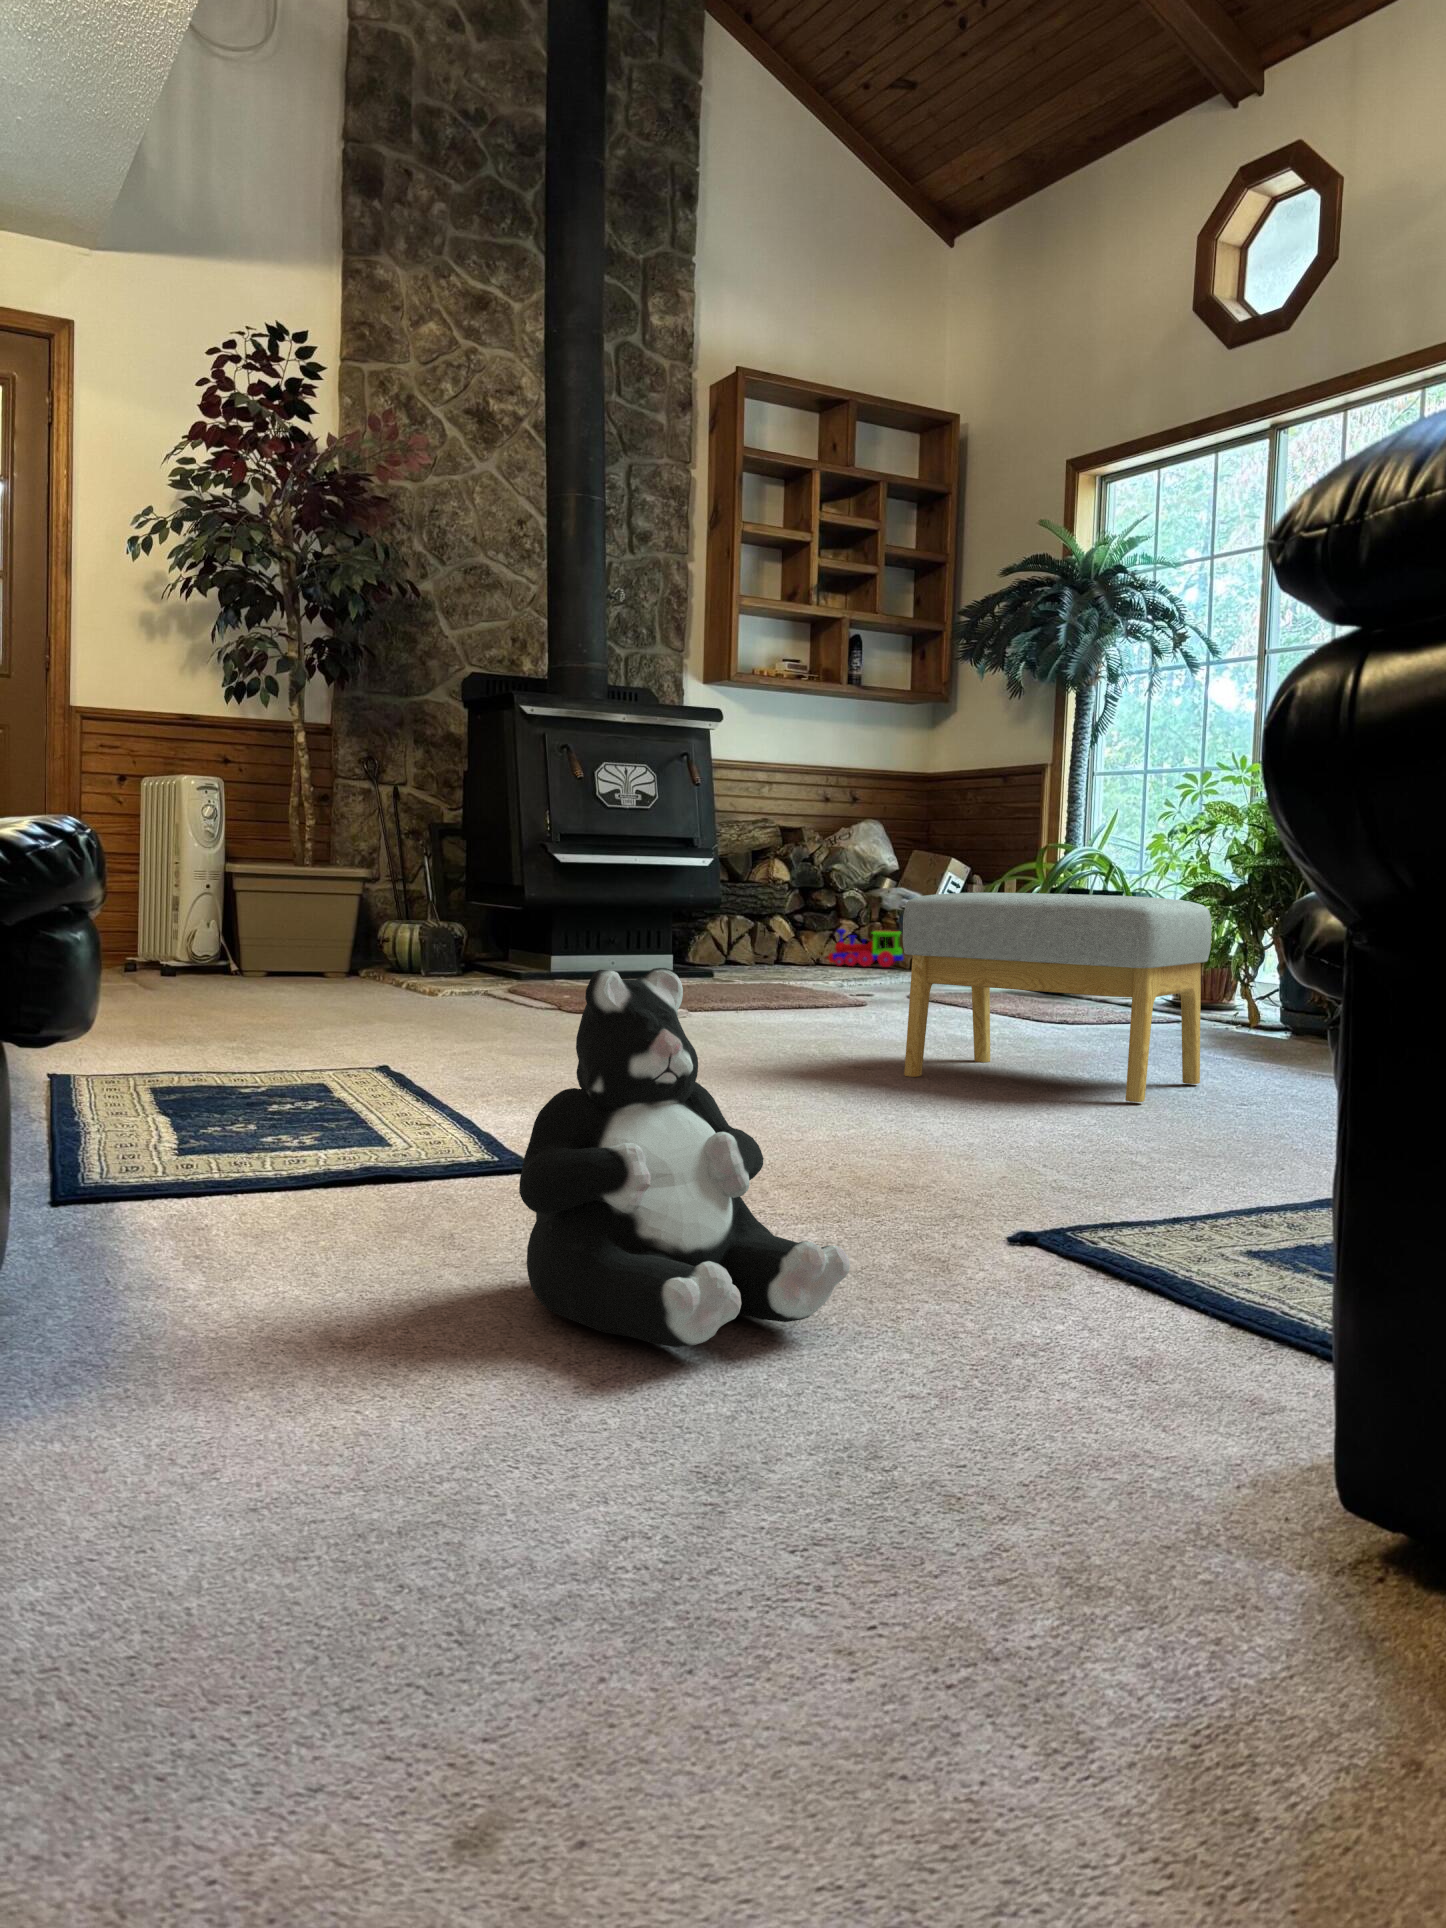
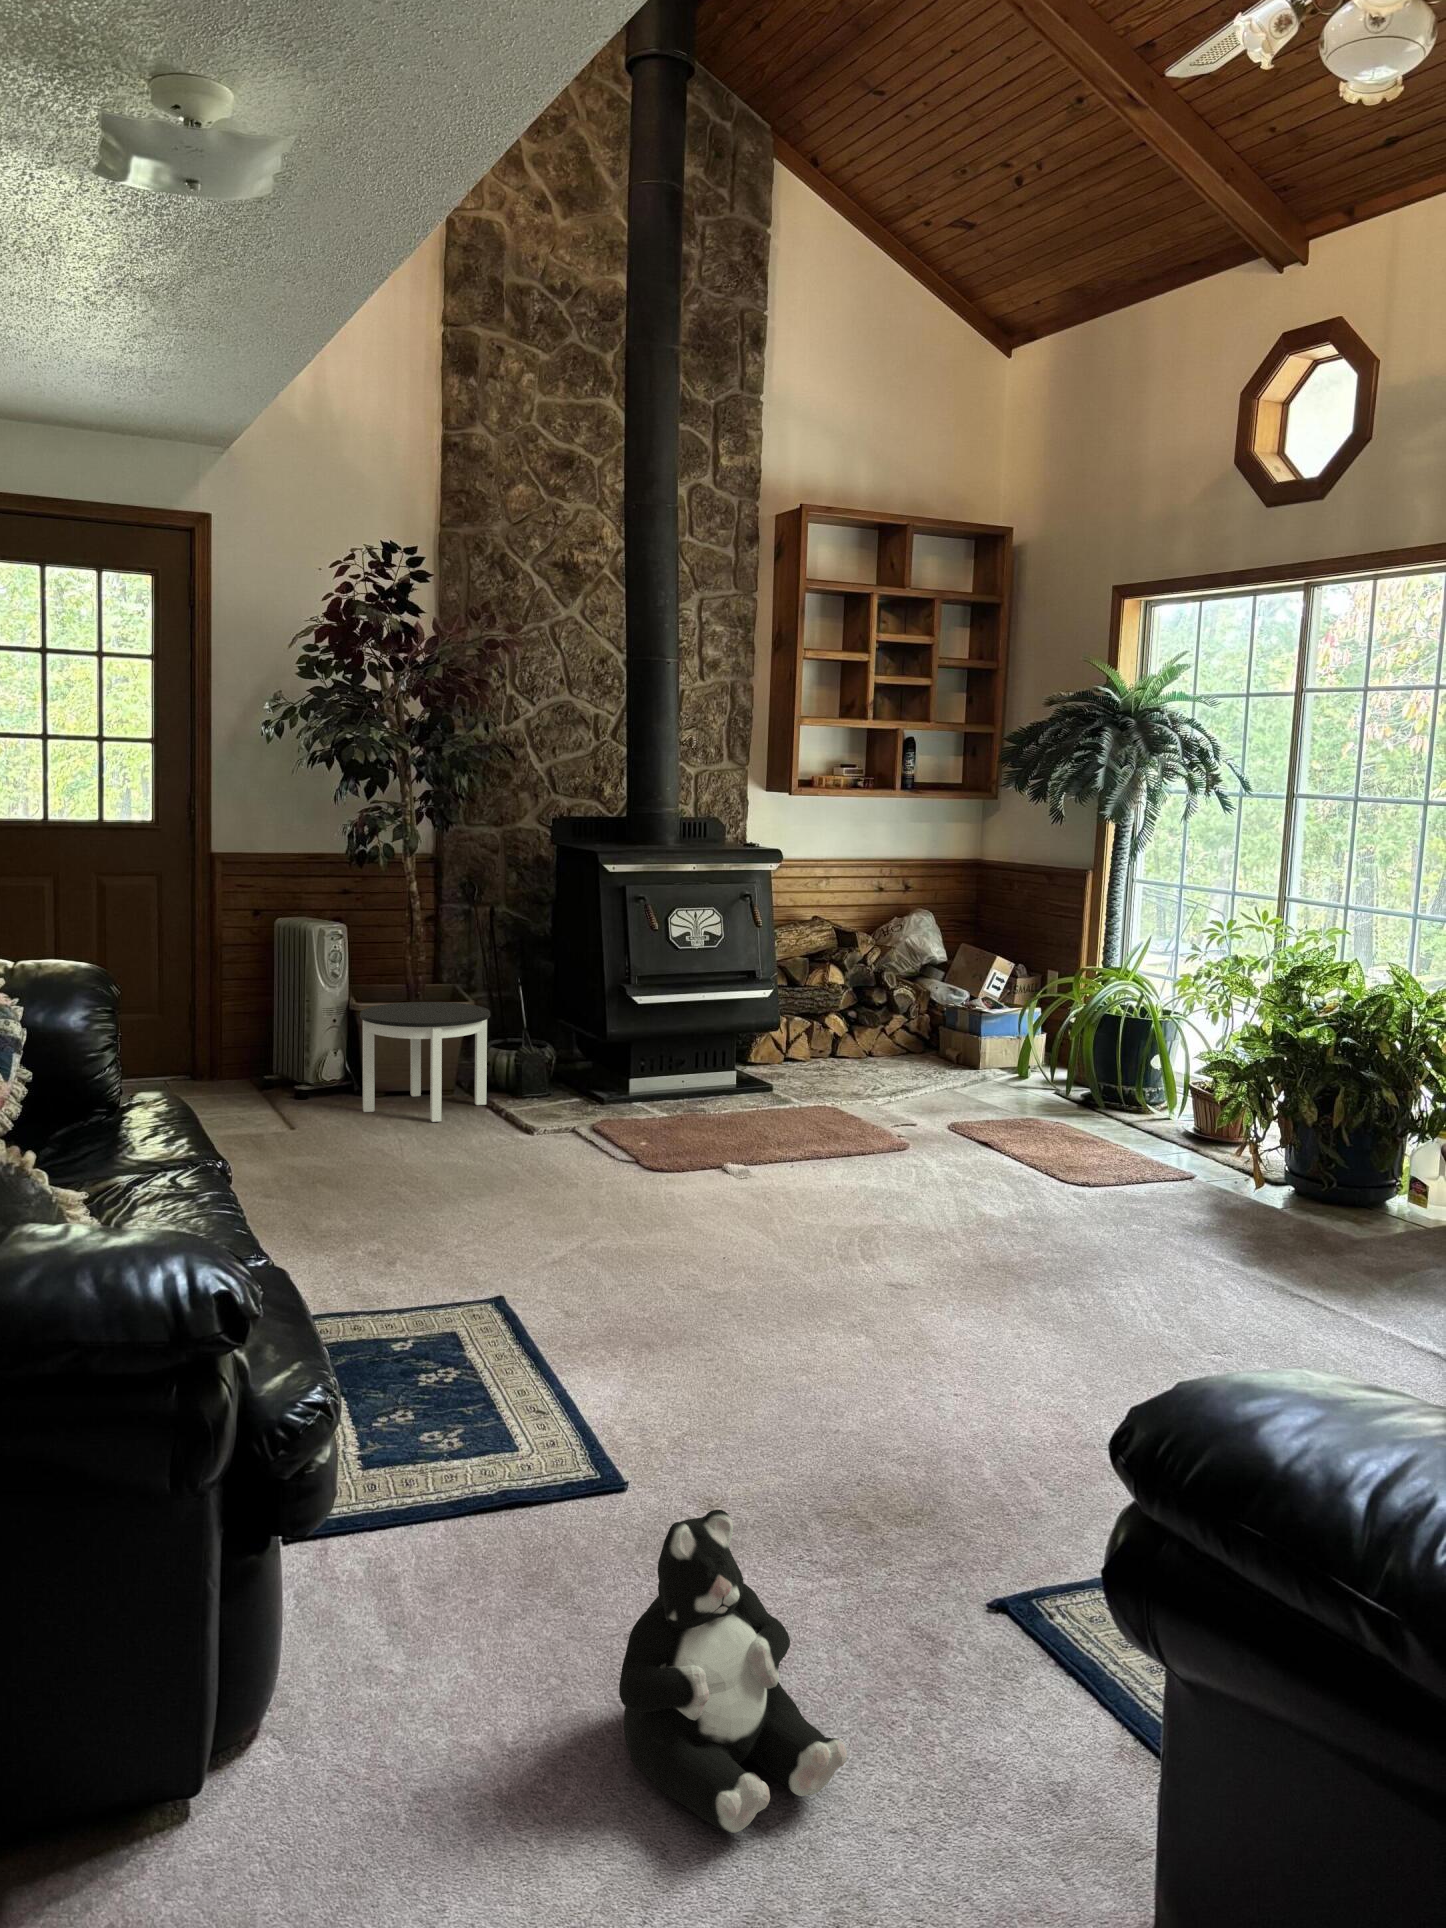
round table: none [237,865,390,984] -> present [360,1002,490,1122]
footstool: present [903,893,1212,1102] -> none [927,1149,1195,1379]
toy train: present [811,929,903,967] -> none [854,1021,950,1060]

